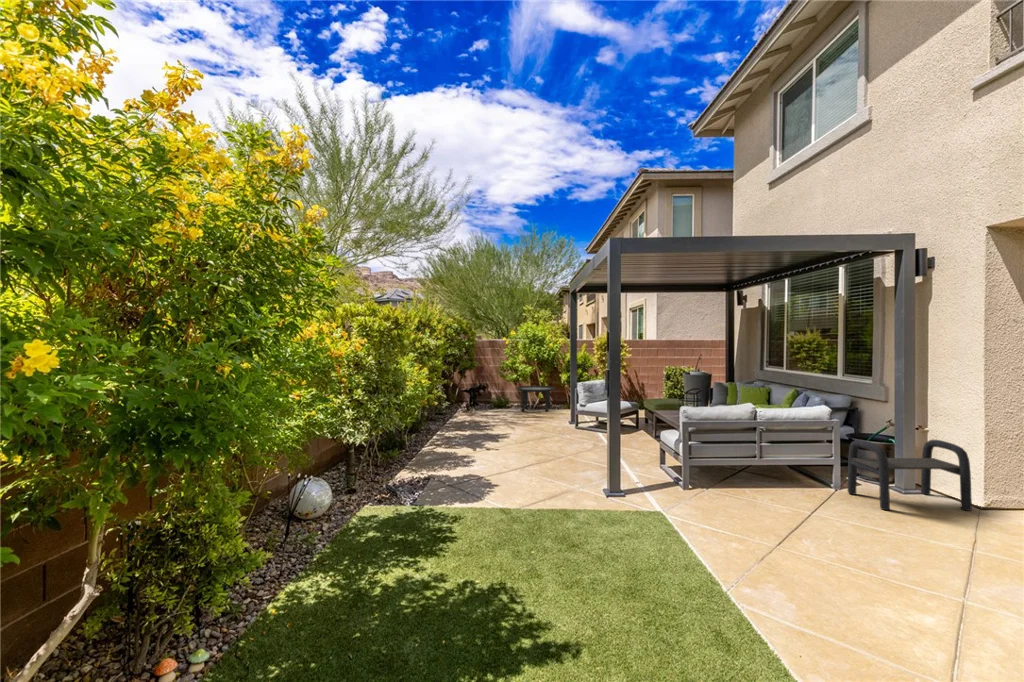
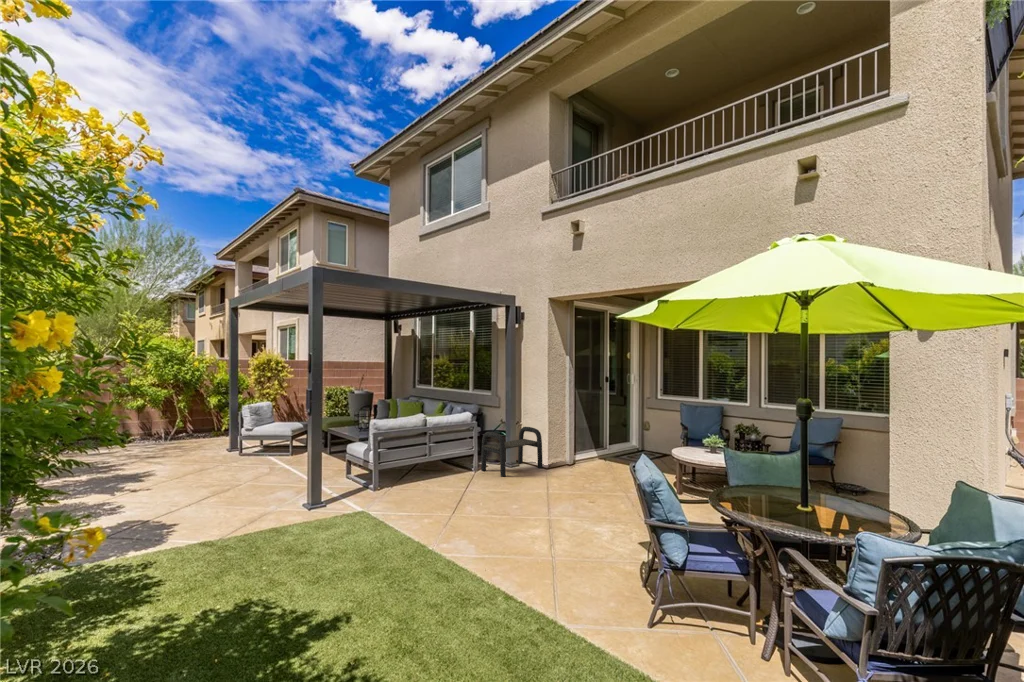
round table: present [517,386,555,412] -> none [143,414,199,447]

